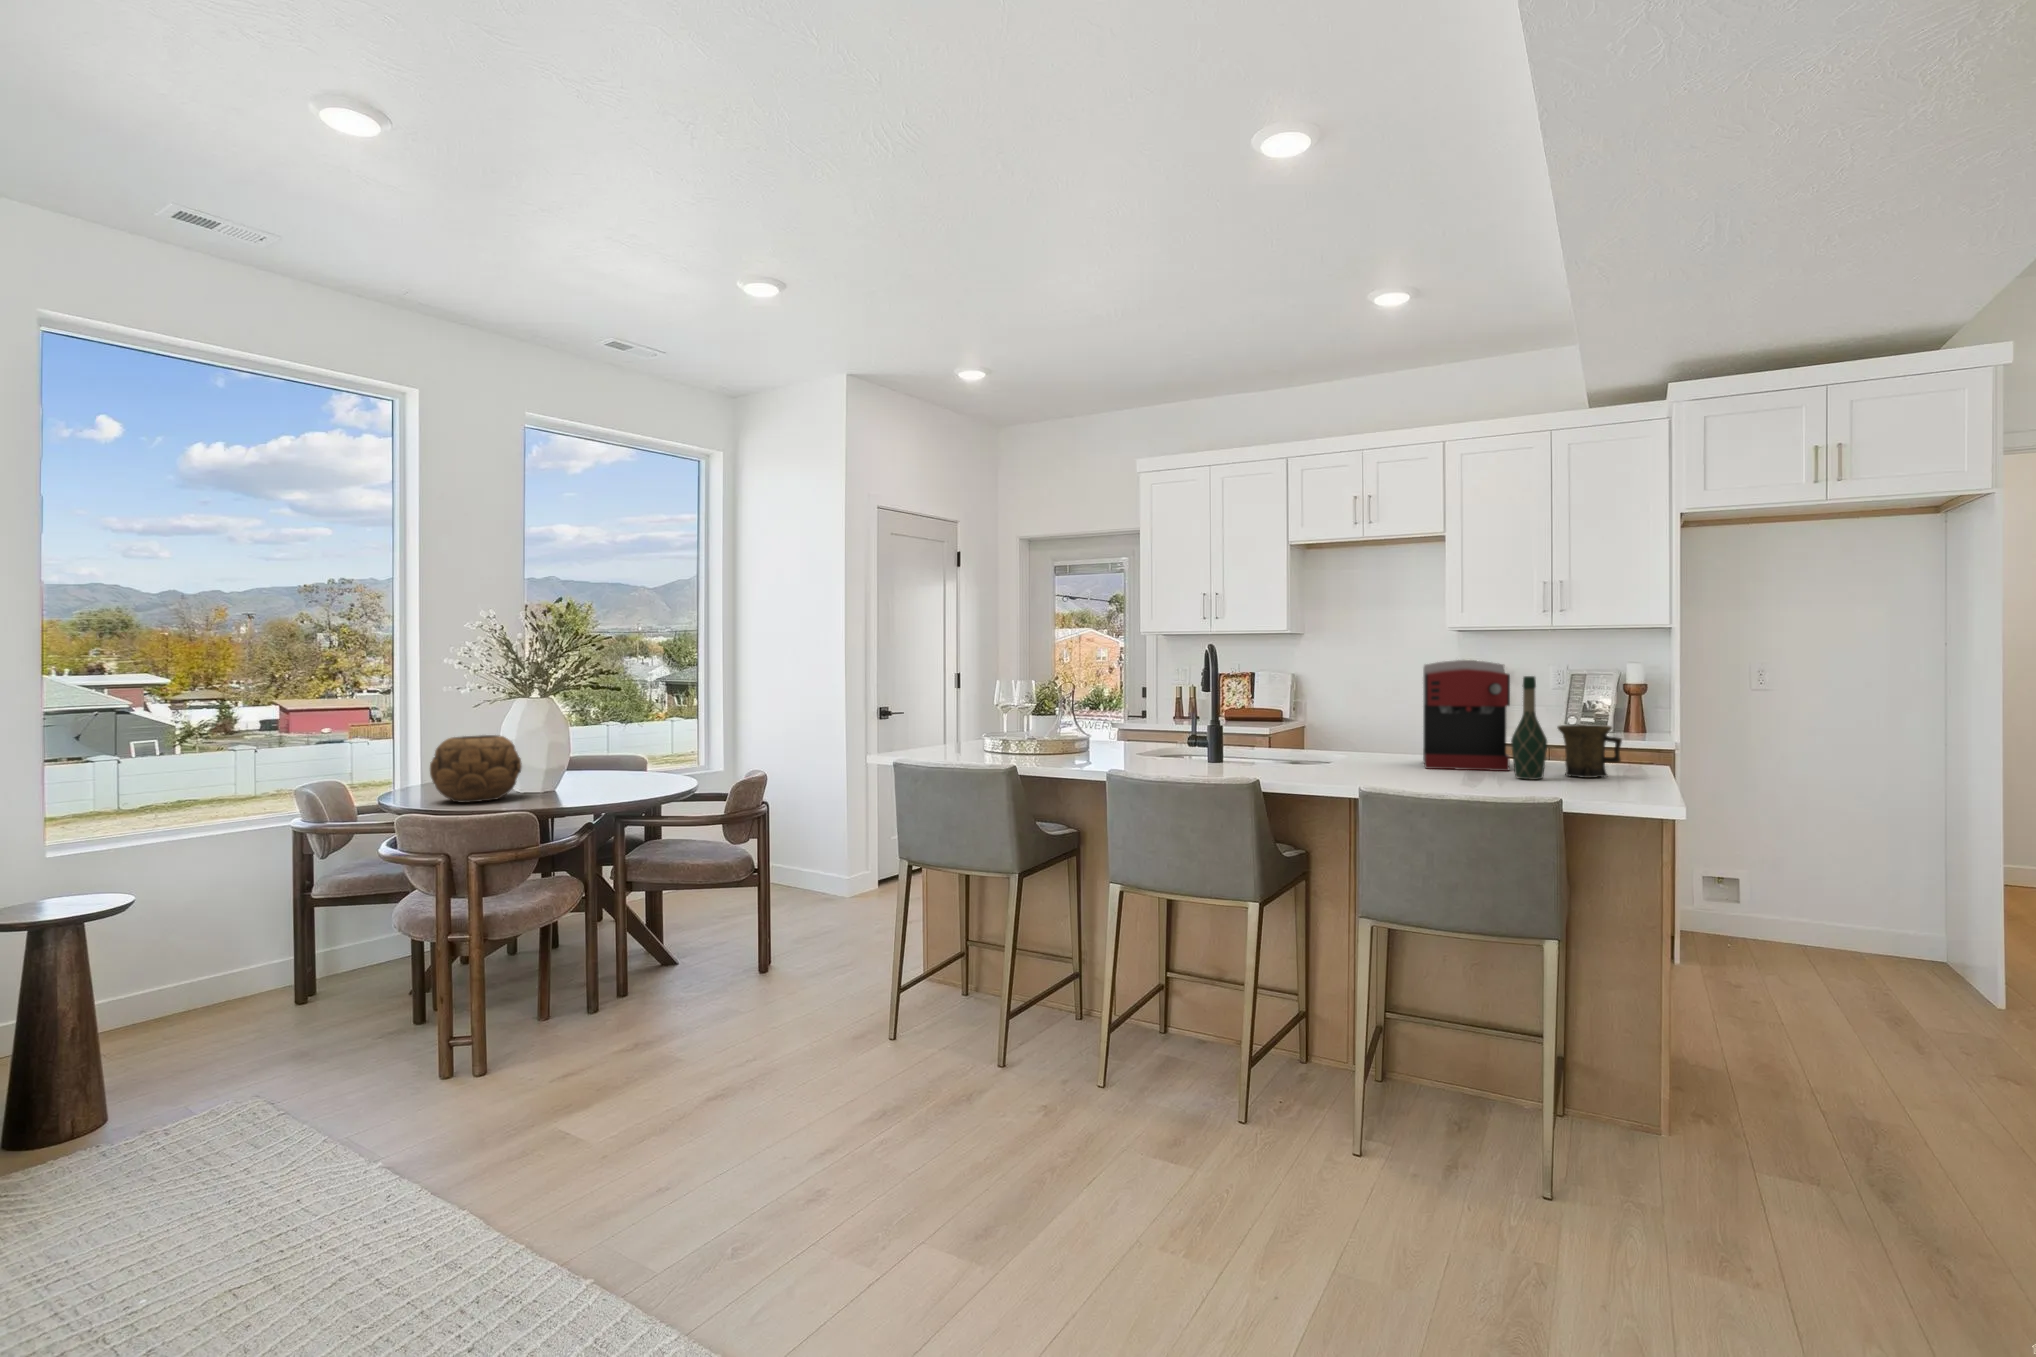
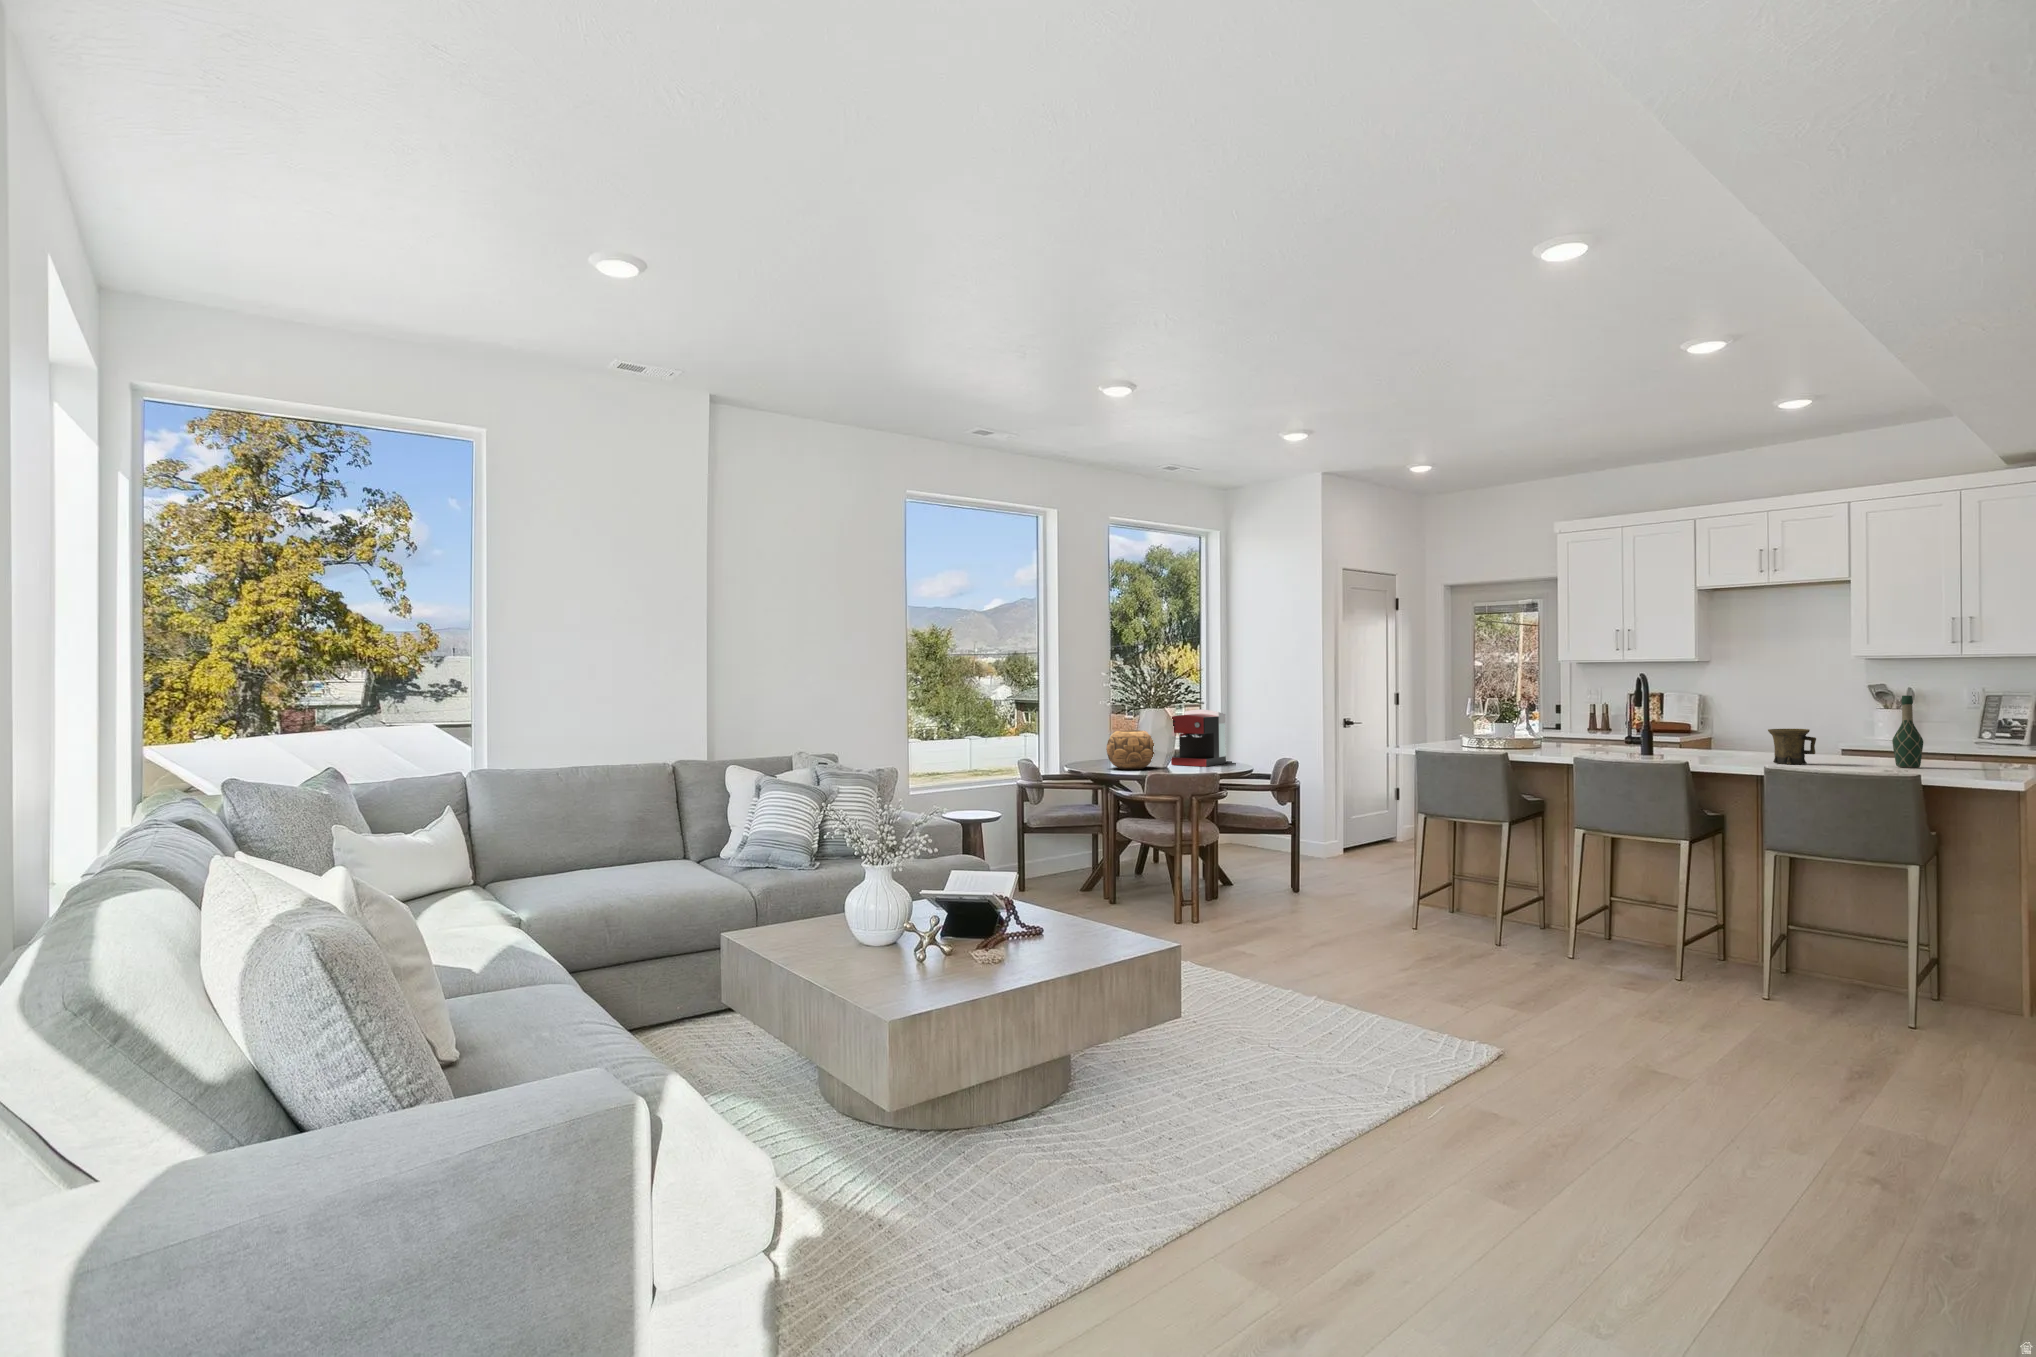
coffee maker: present [1423,660,1510,771] -> present [1171,709,1226,767]
mug: present [1558,724,1622,778] -> present [1768,729,1816,764]

